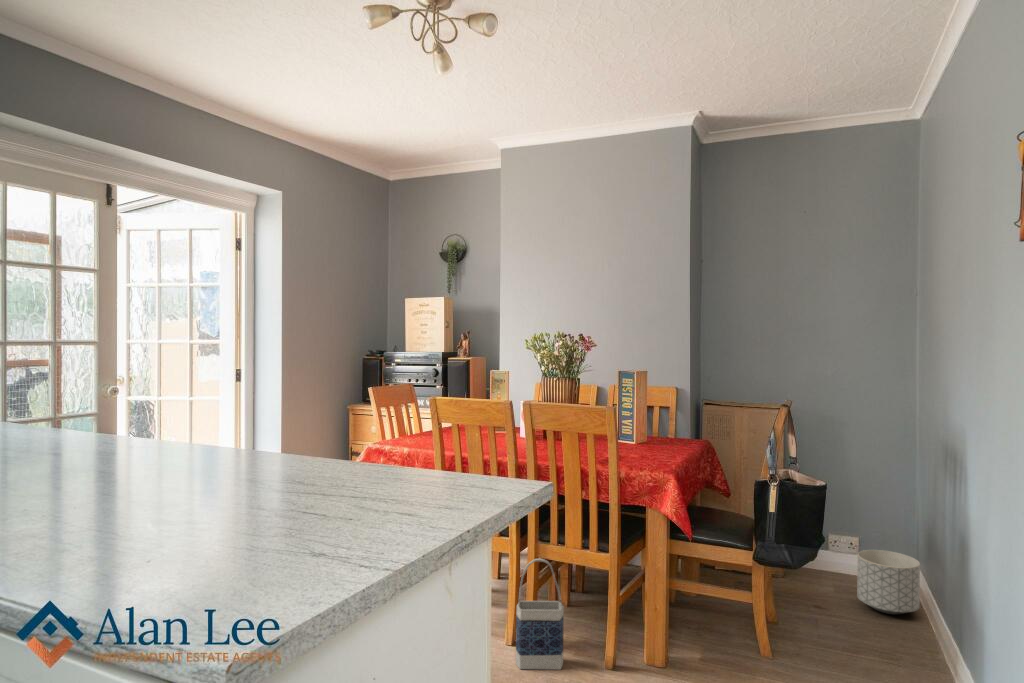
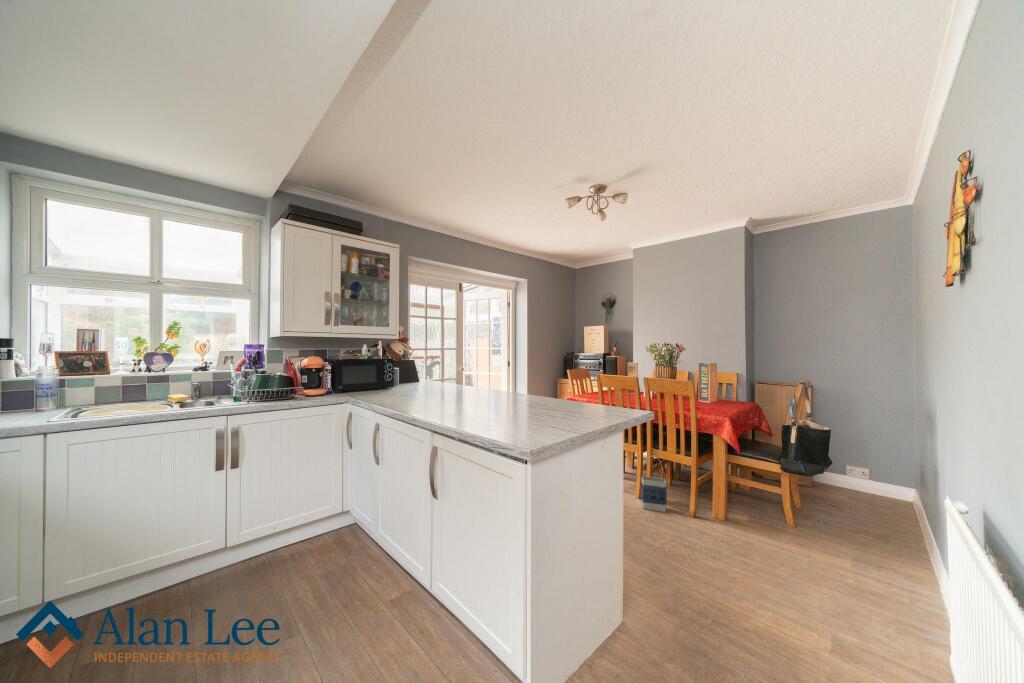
planter: present [857,550,920,615] -> none [865,476,914,518]

